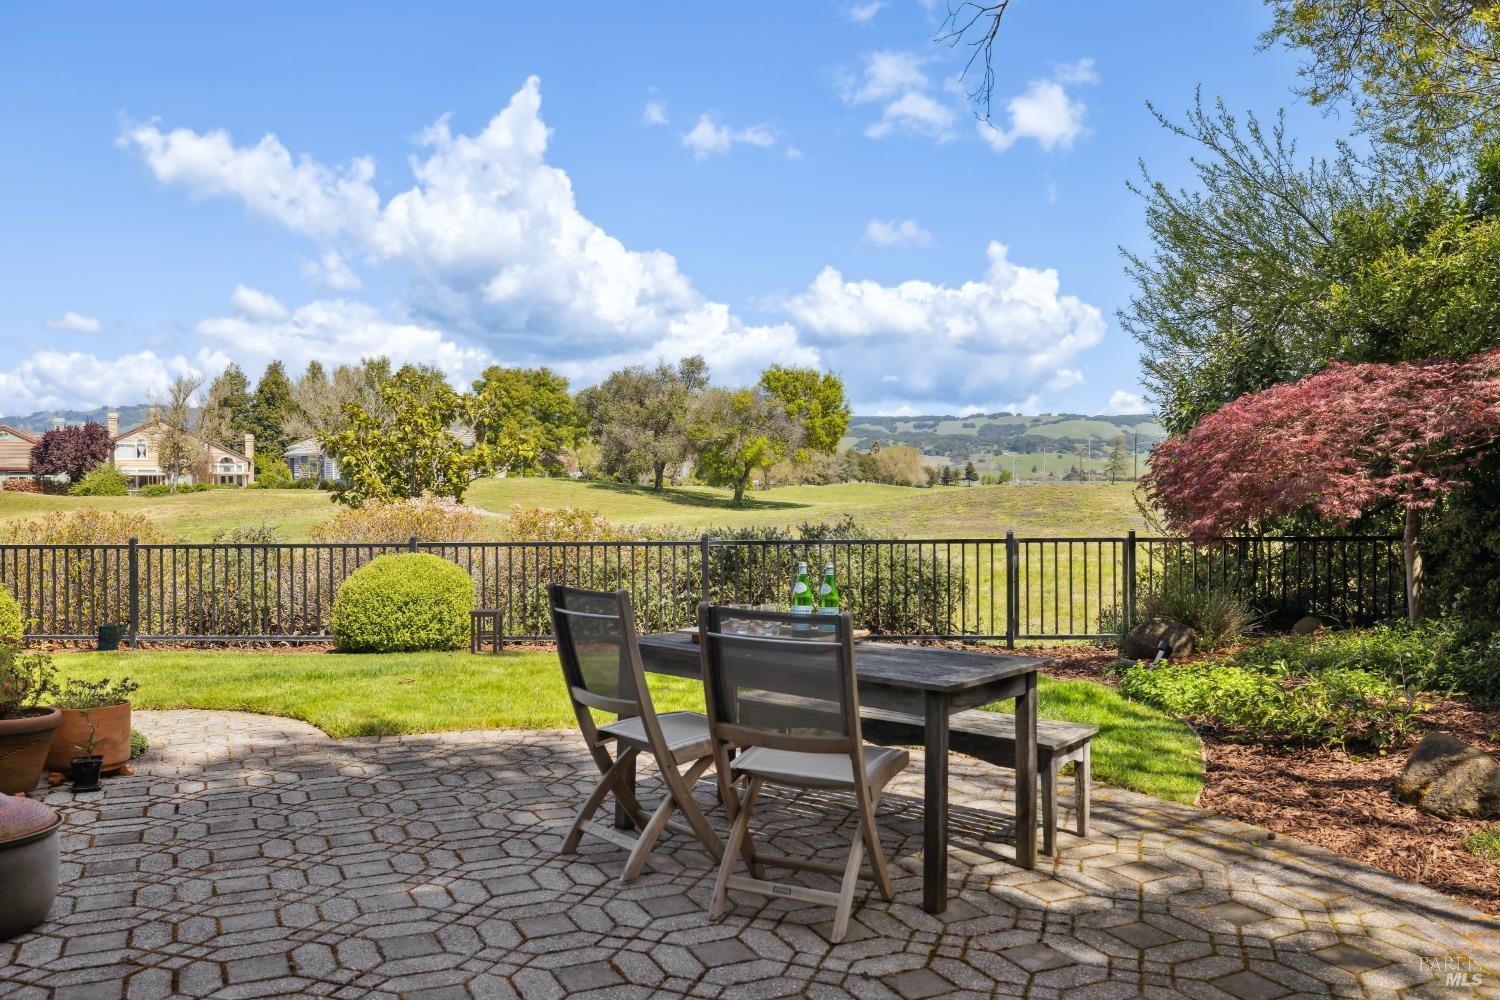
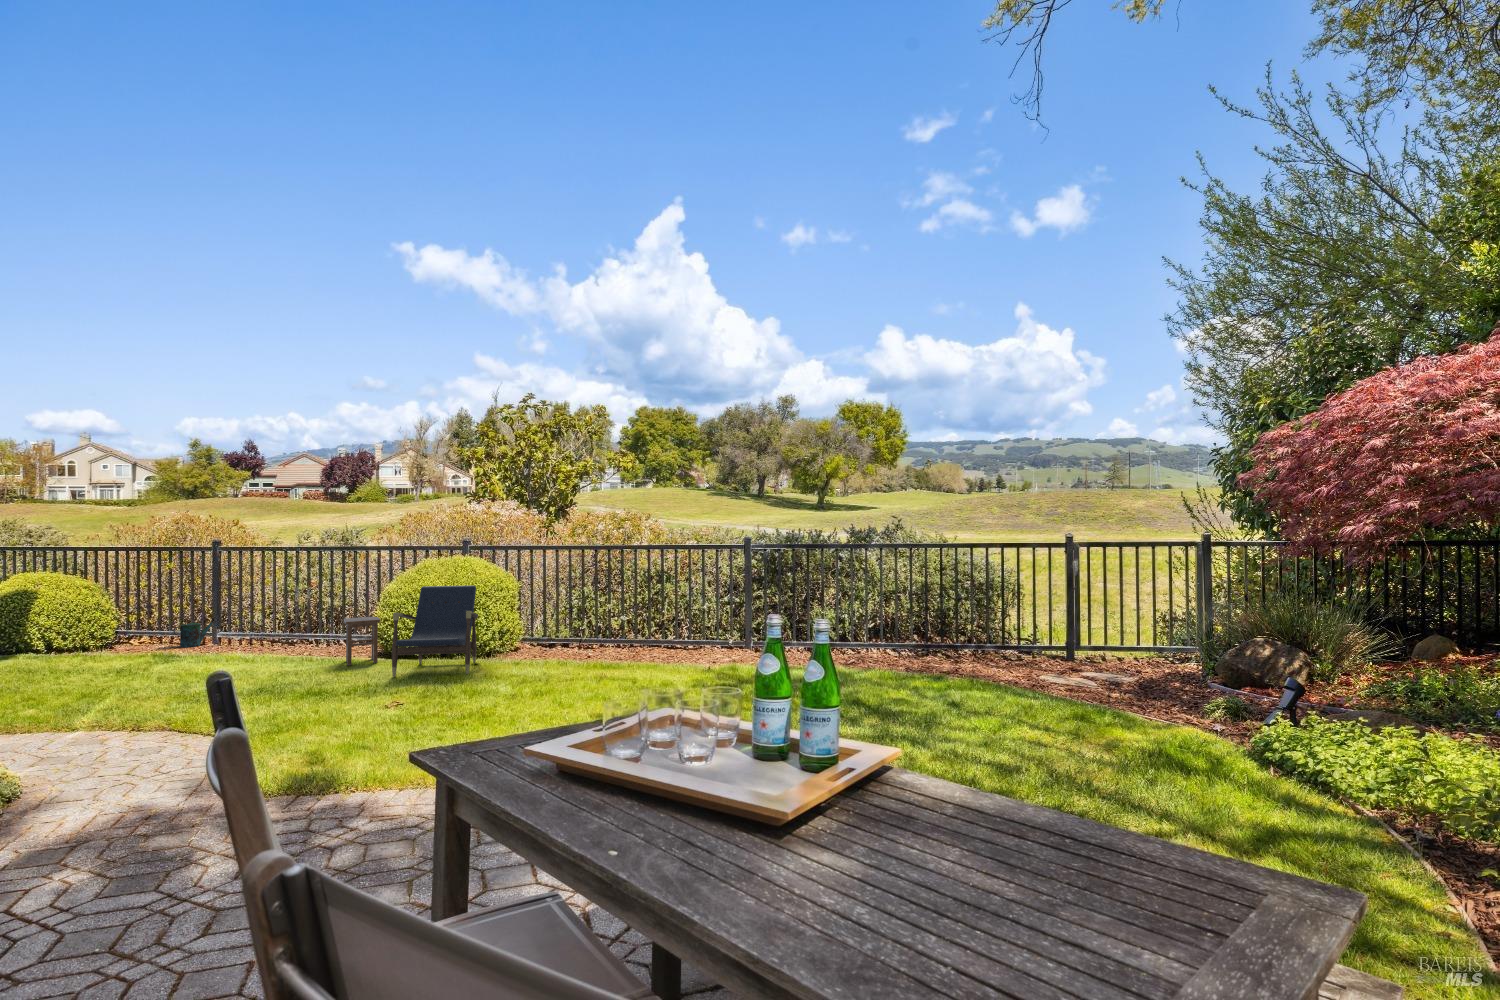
lounge chair: none [373,580,449,666] -> present [392,585,478,677]
stool: present [468,609,505,653] -> present [344,617,380,665]

